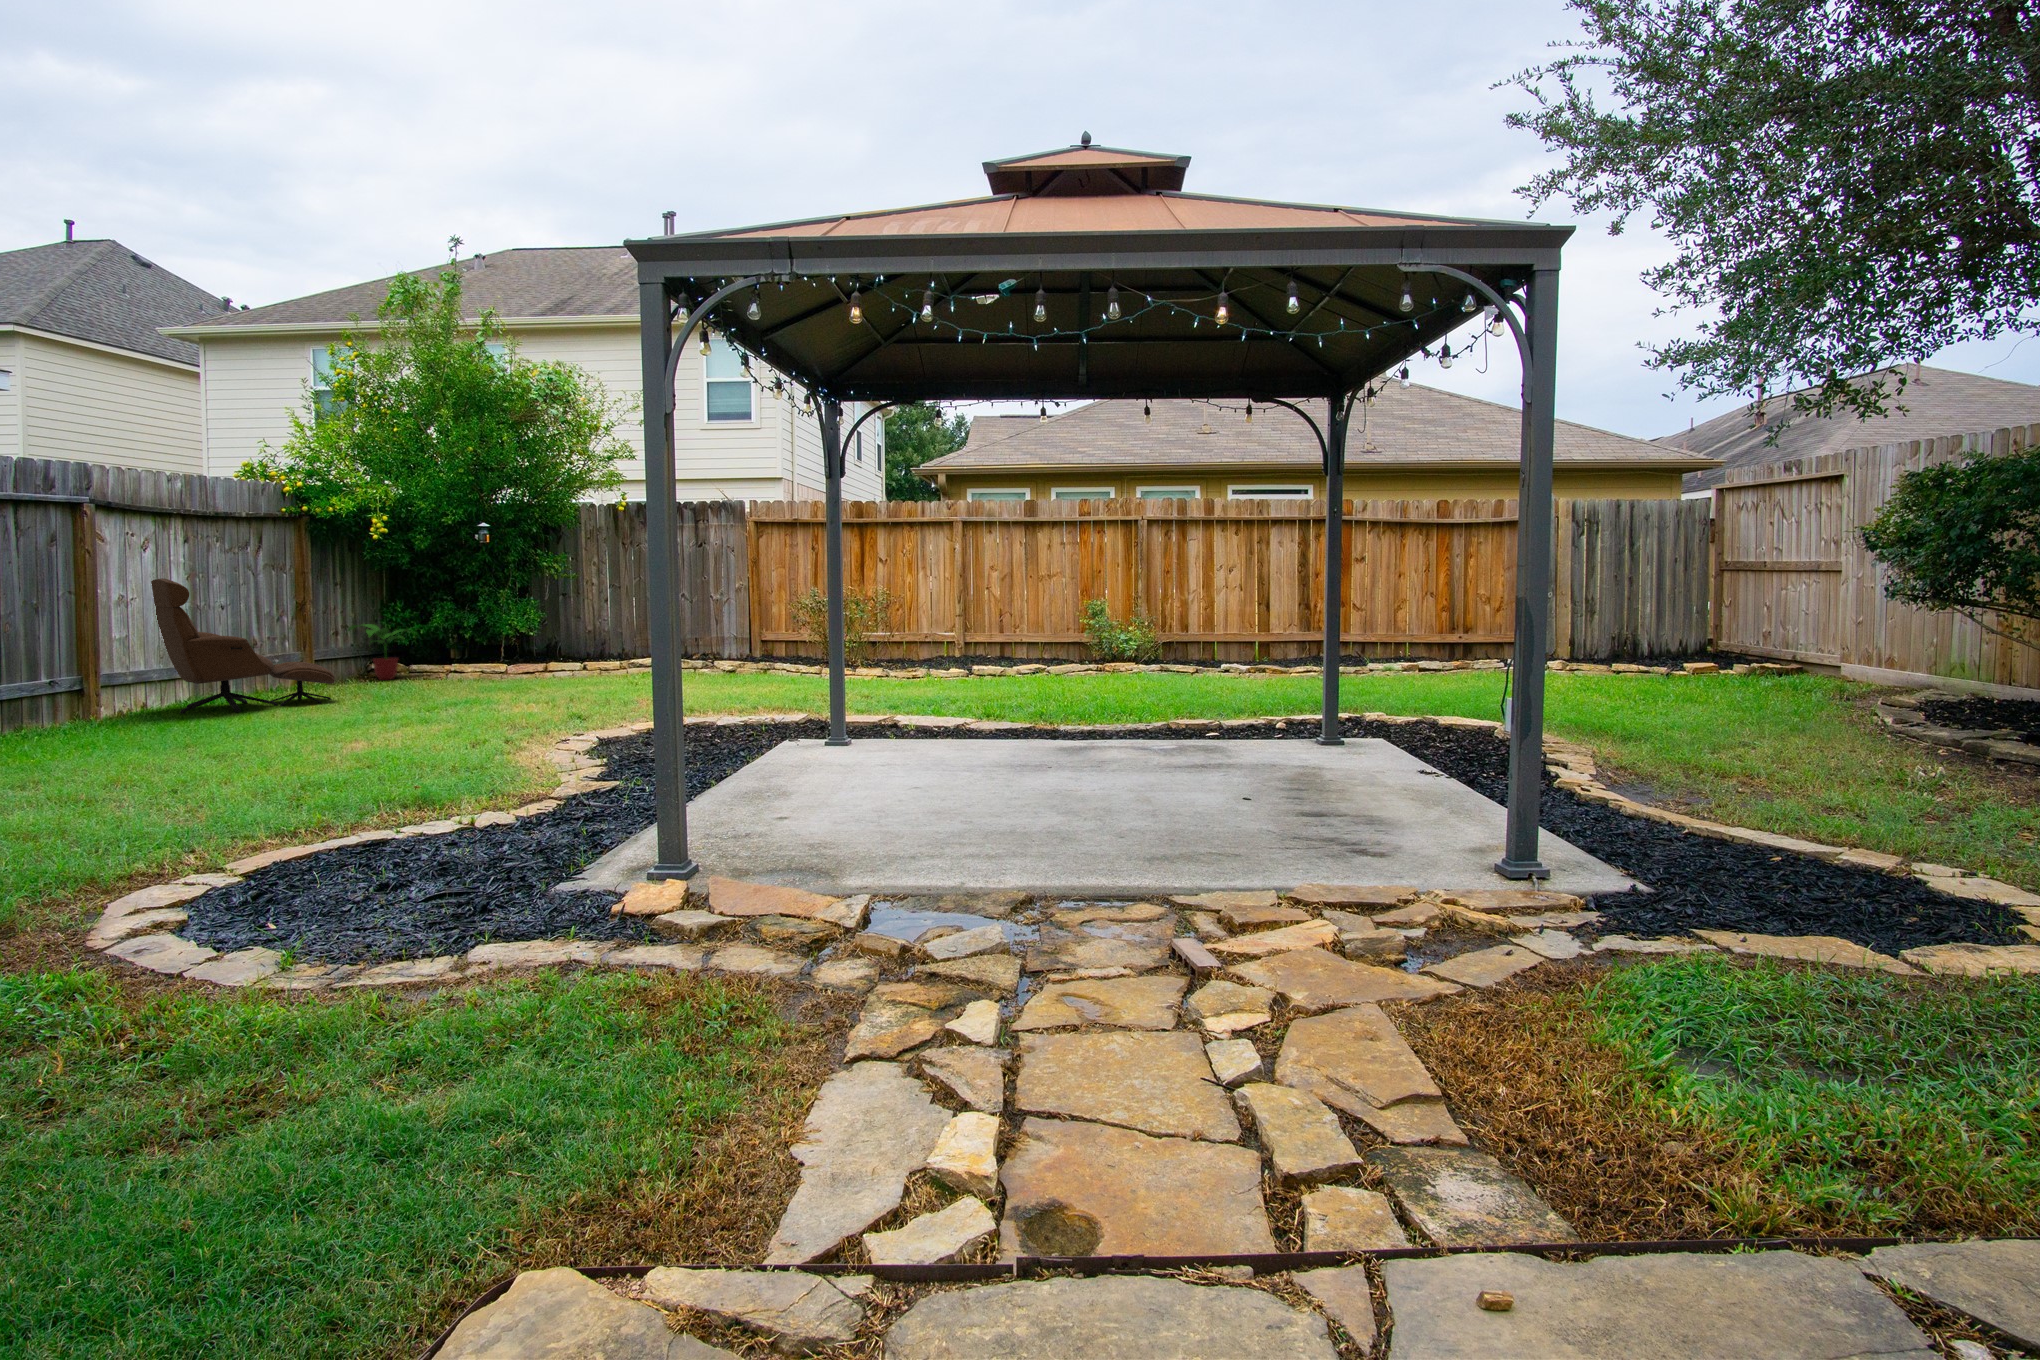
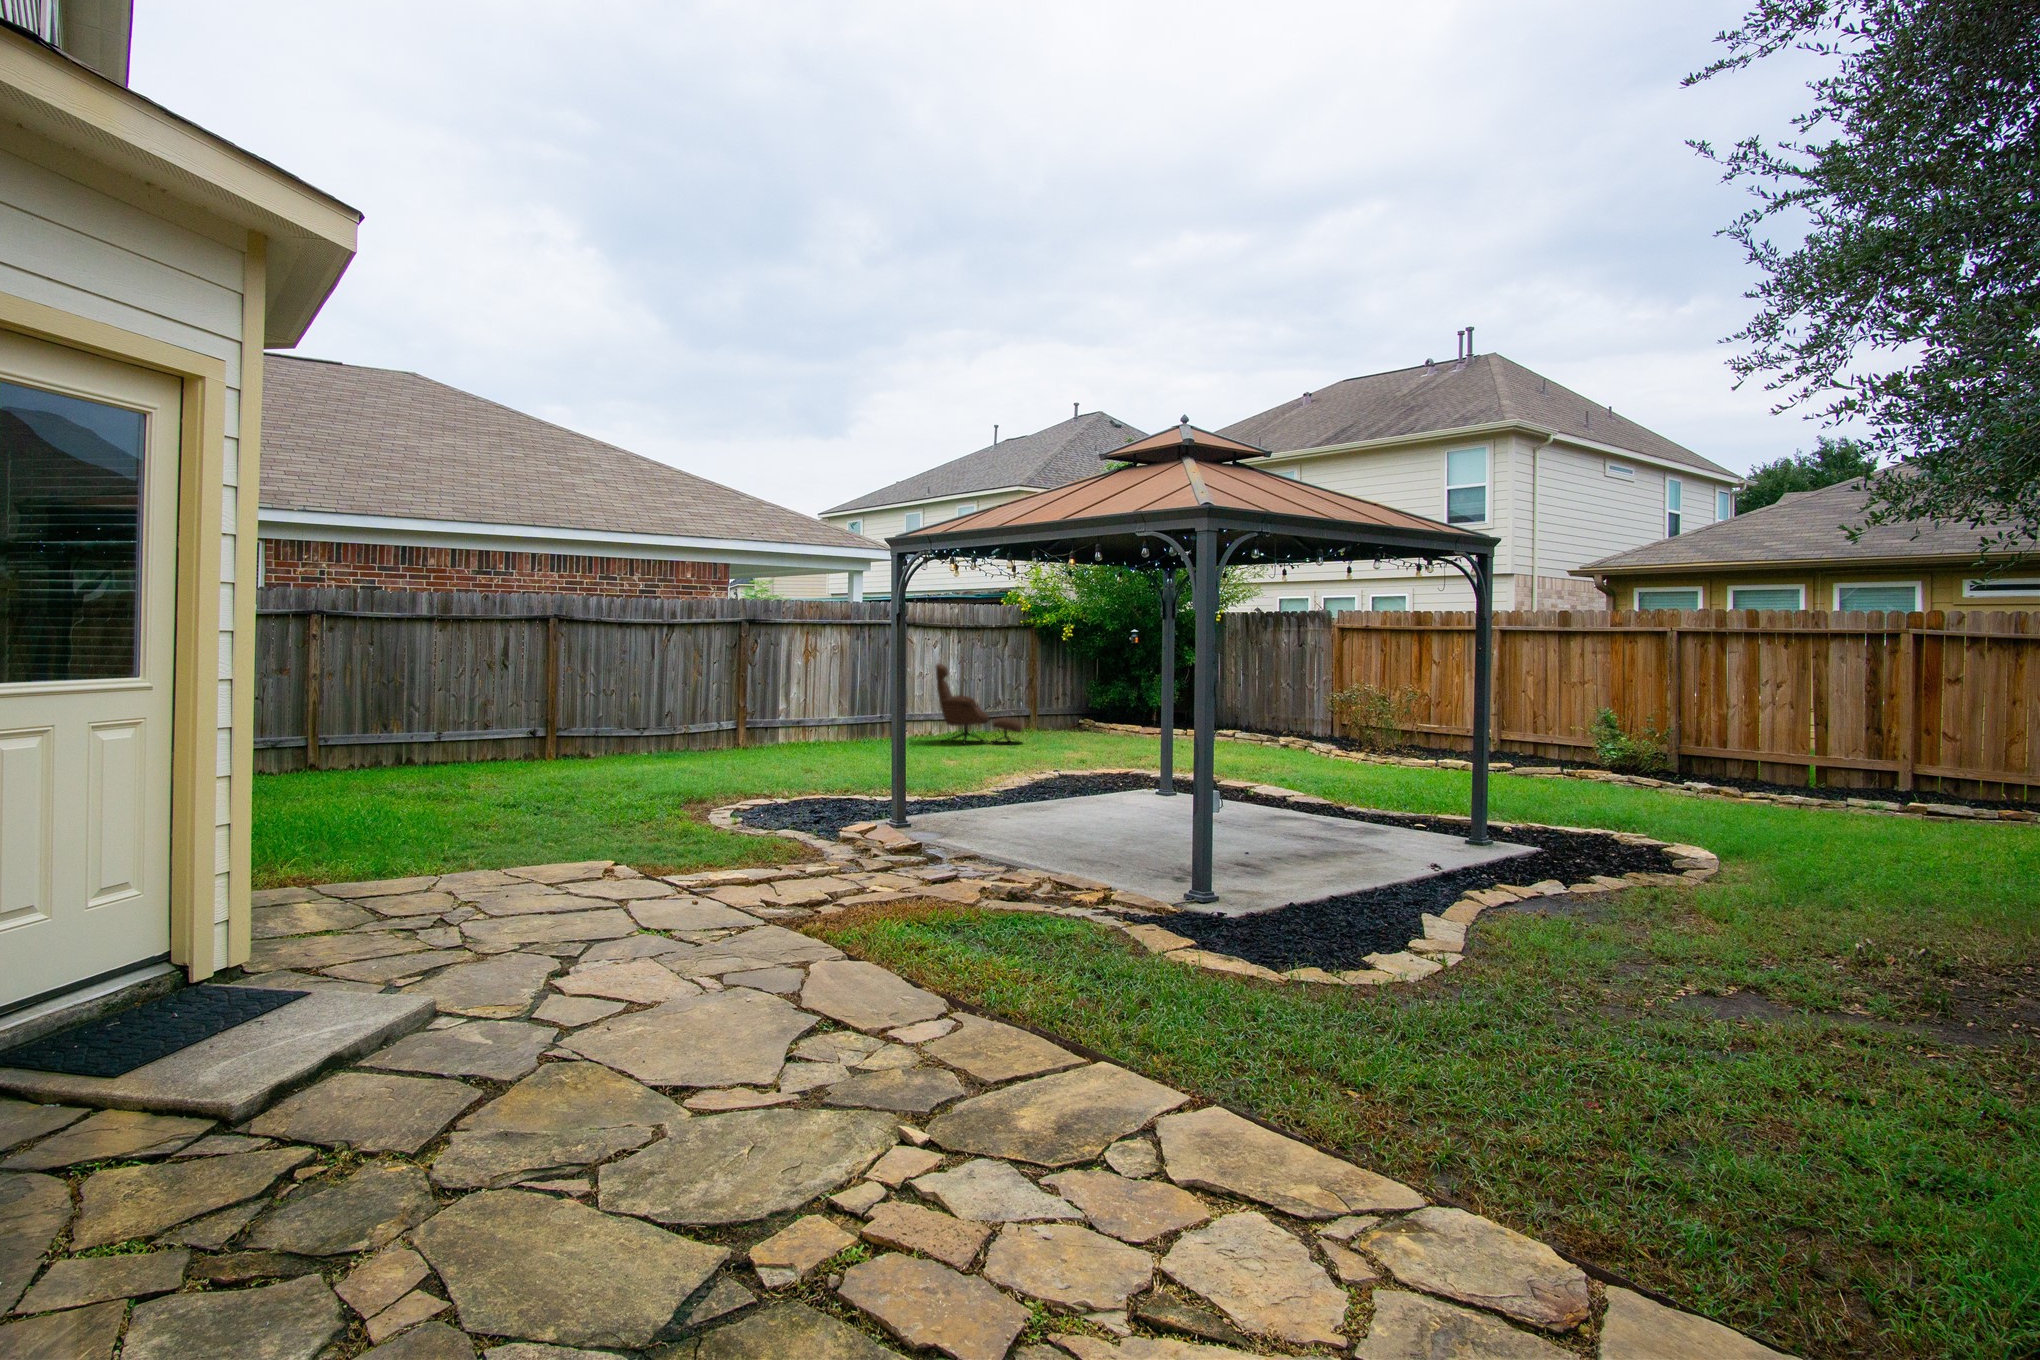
potted plant: present [348,624,413,680] -> none [1071,697,1112,736]

